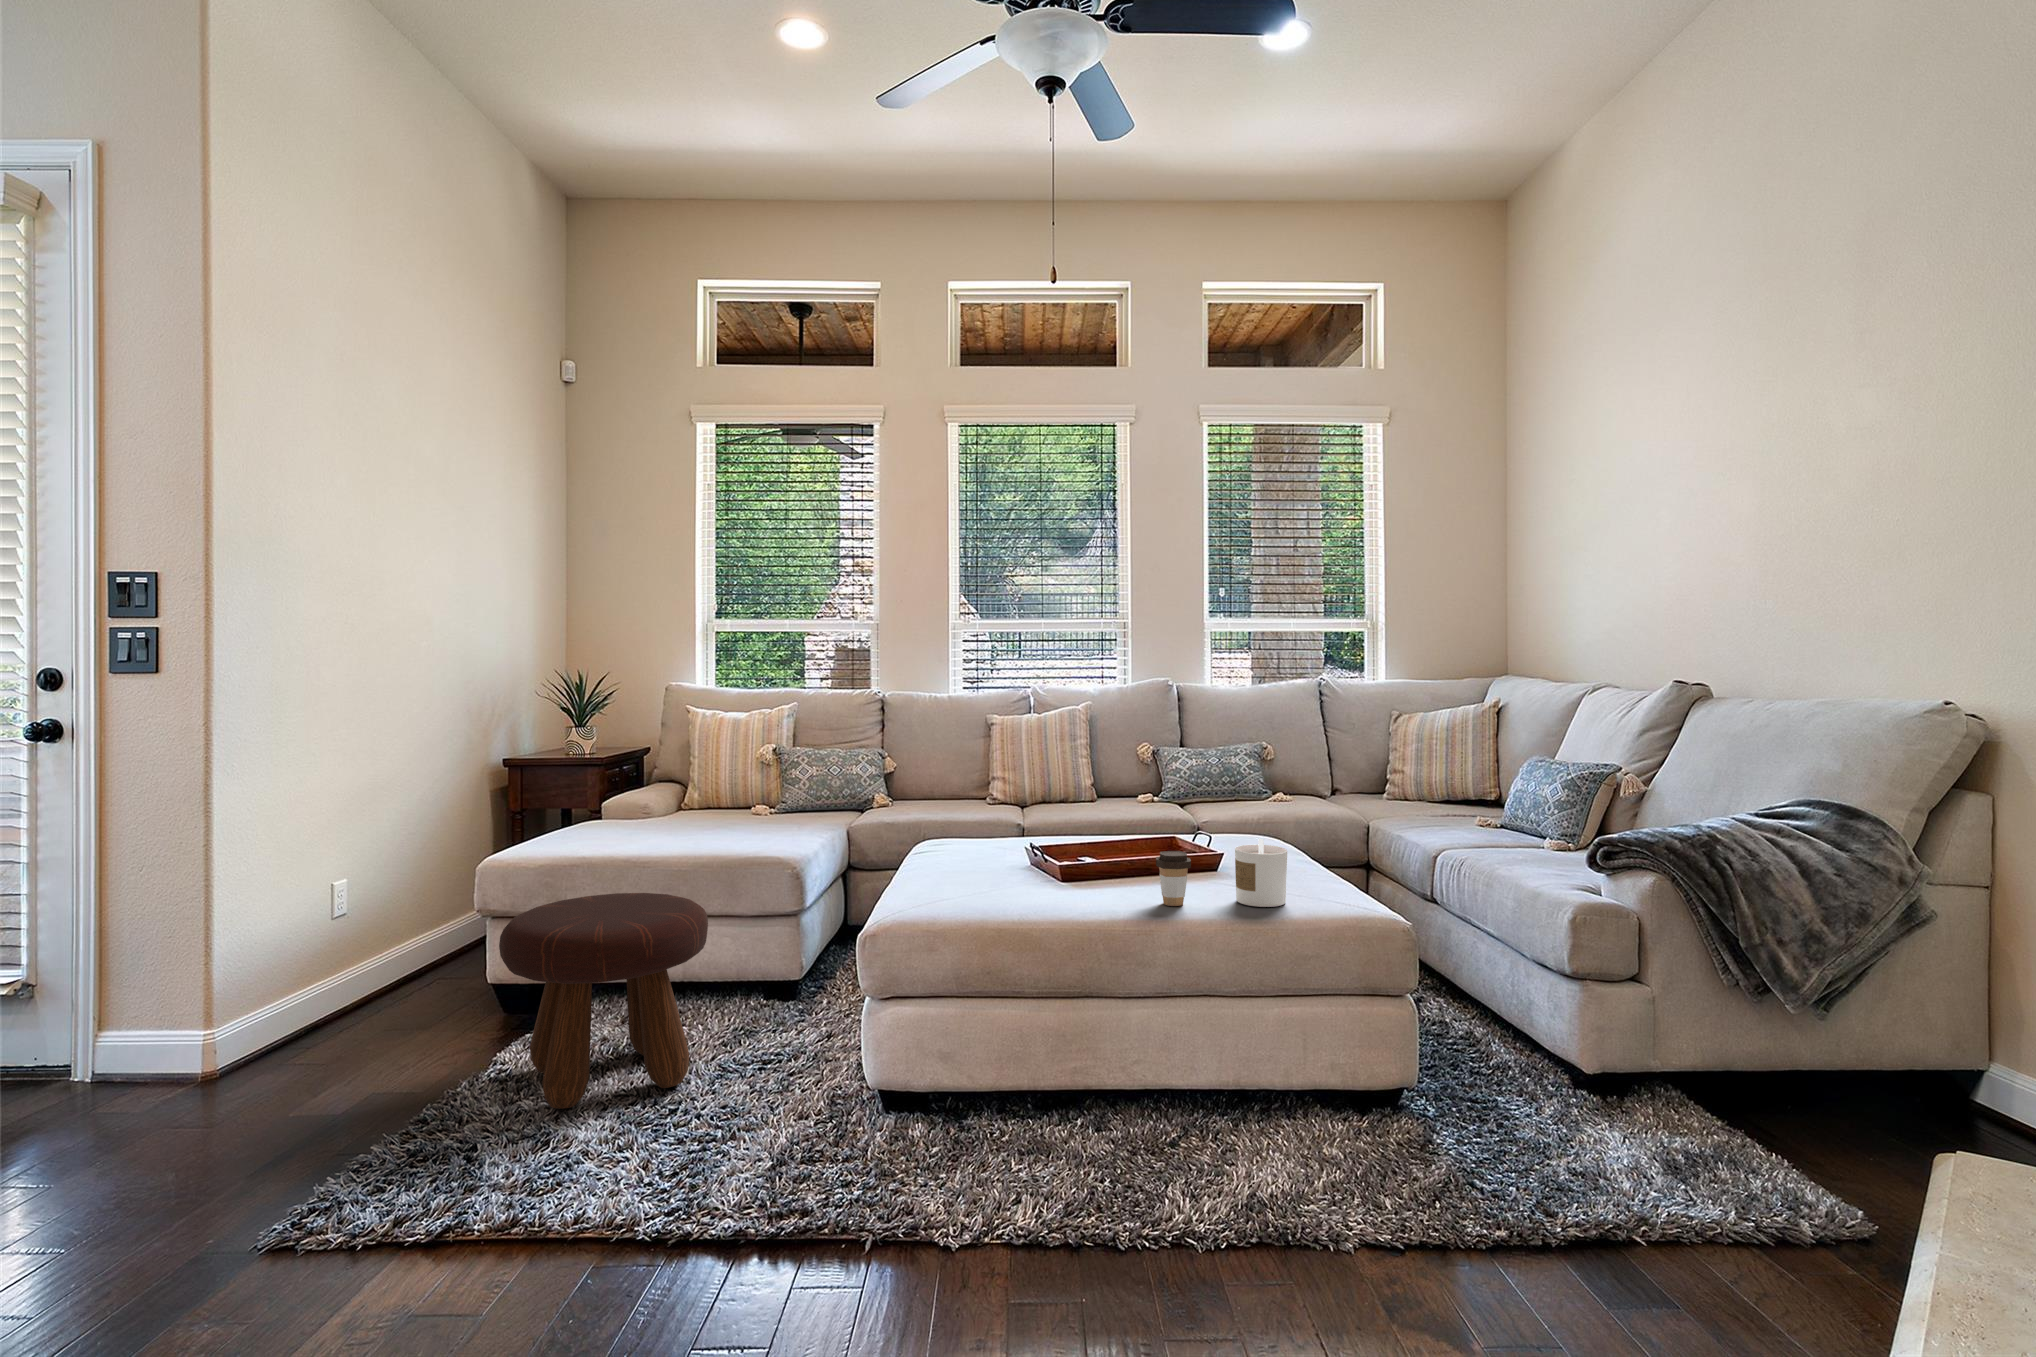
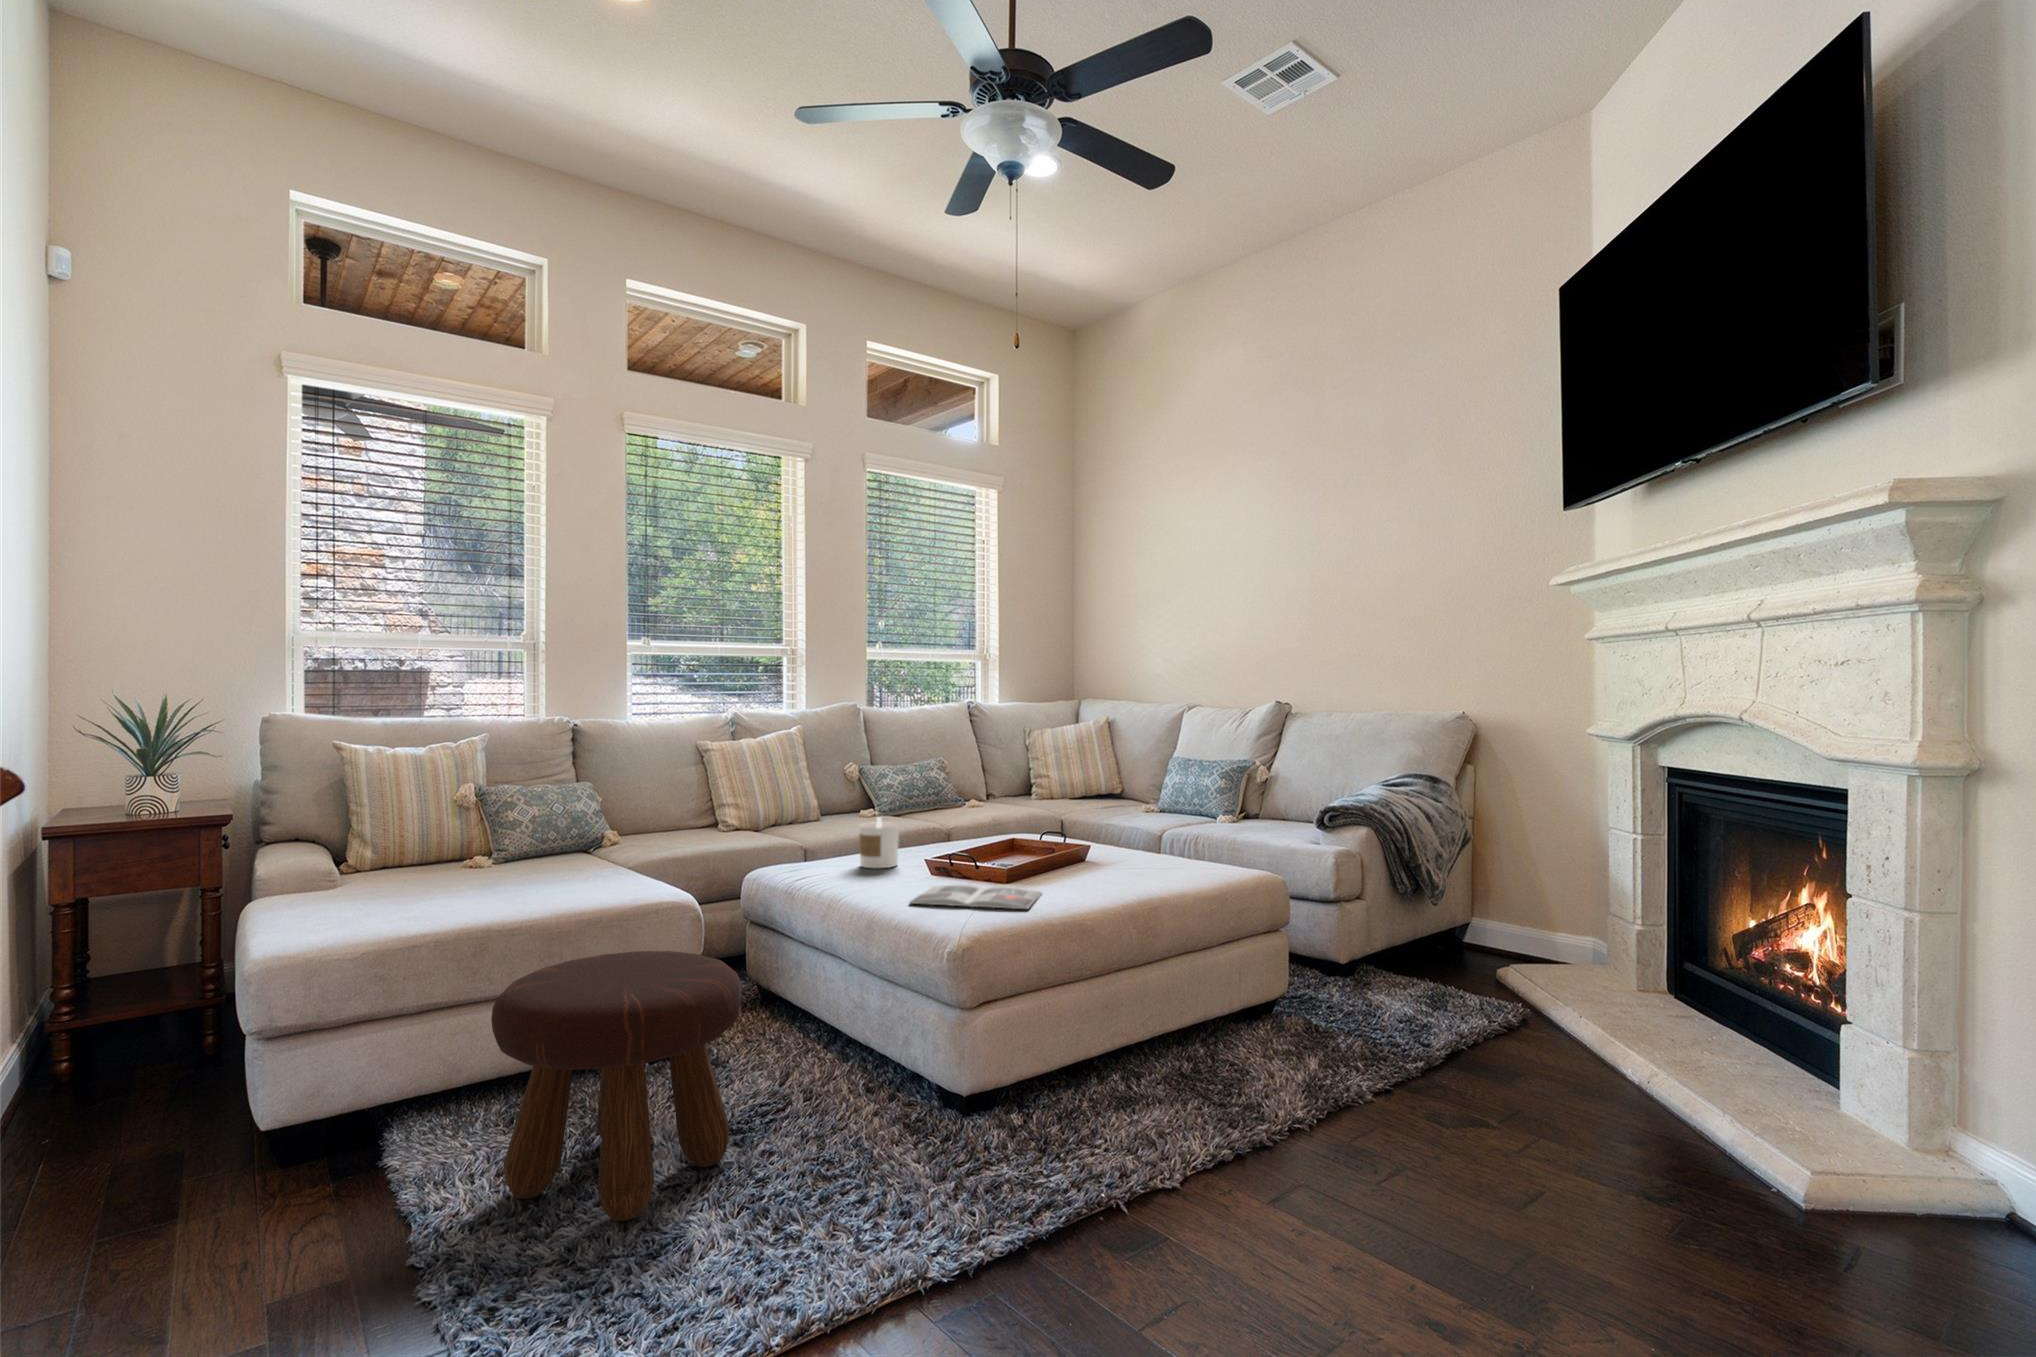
candle: present [1235,839,1287,907] -> present [859,817,899,868]
coffee cup: present [1156,851,1191,906] -> none [1117,840,1150,886]
magazine: none [919,875,1060,912] -> present [910,884,1042,909]

